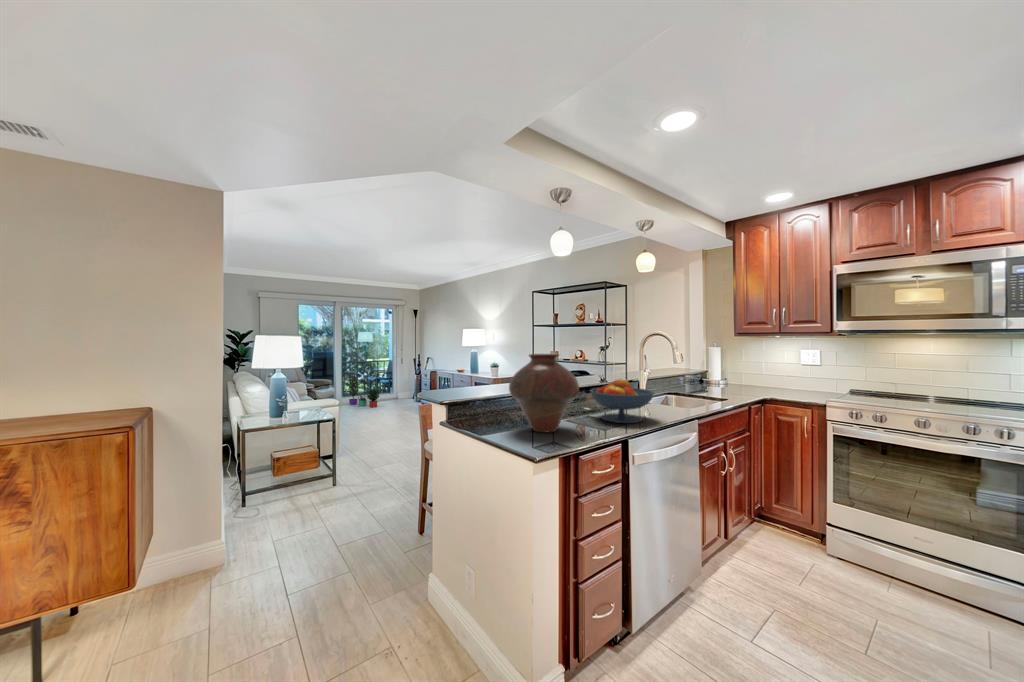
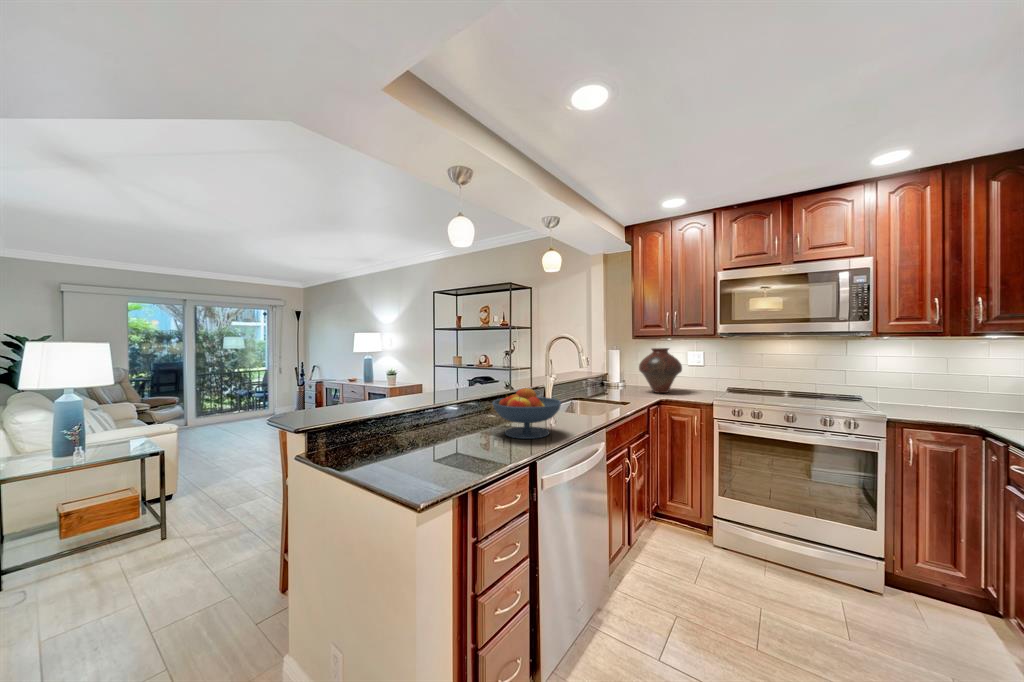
vase: present [509,354,579,432] -> present [639,348,682,393]
potted plant: present [348,375,379,407] -> none [204,387,250,427]

